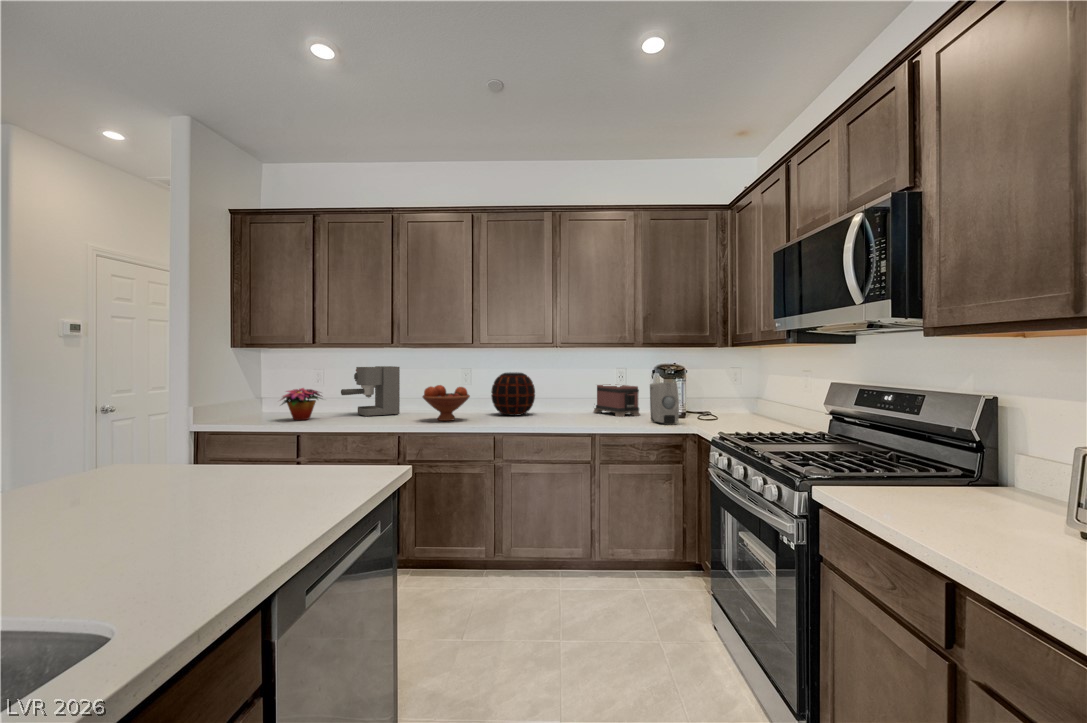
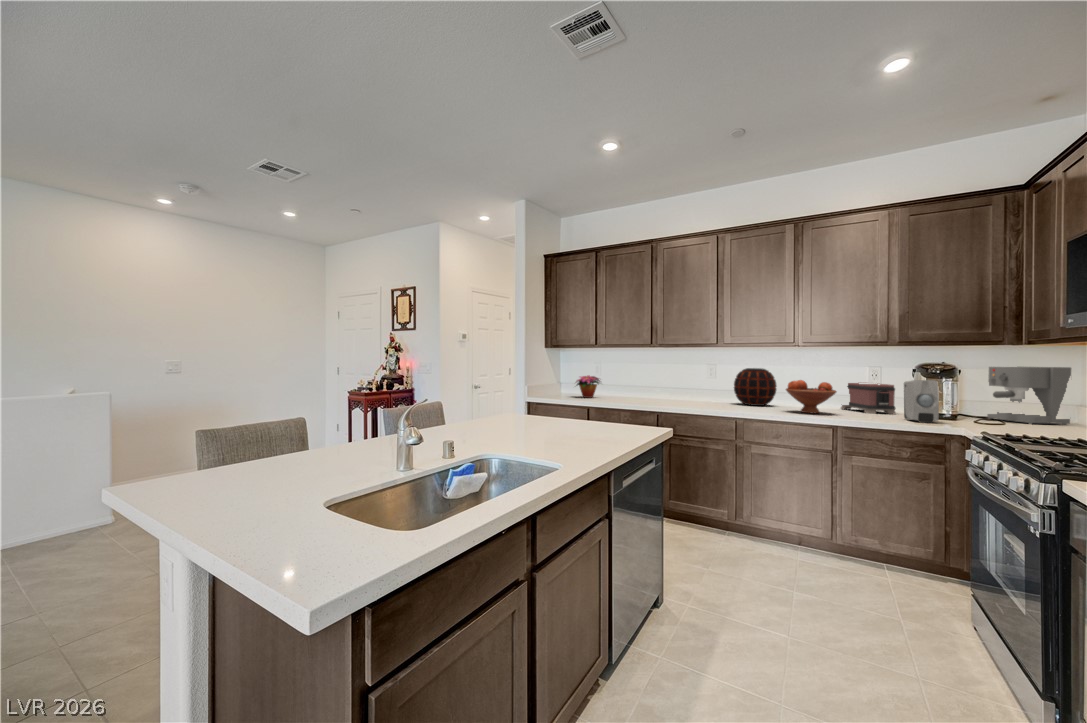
coffee maker: present [341,366,400,417] -> present [987,367,1071,425]
fruit bowl: present [423,385,470,421] -> present [786,380,837,413]

